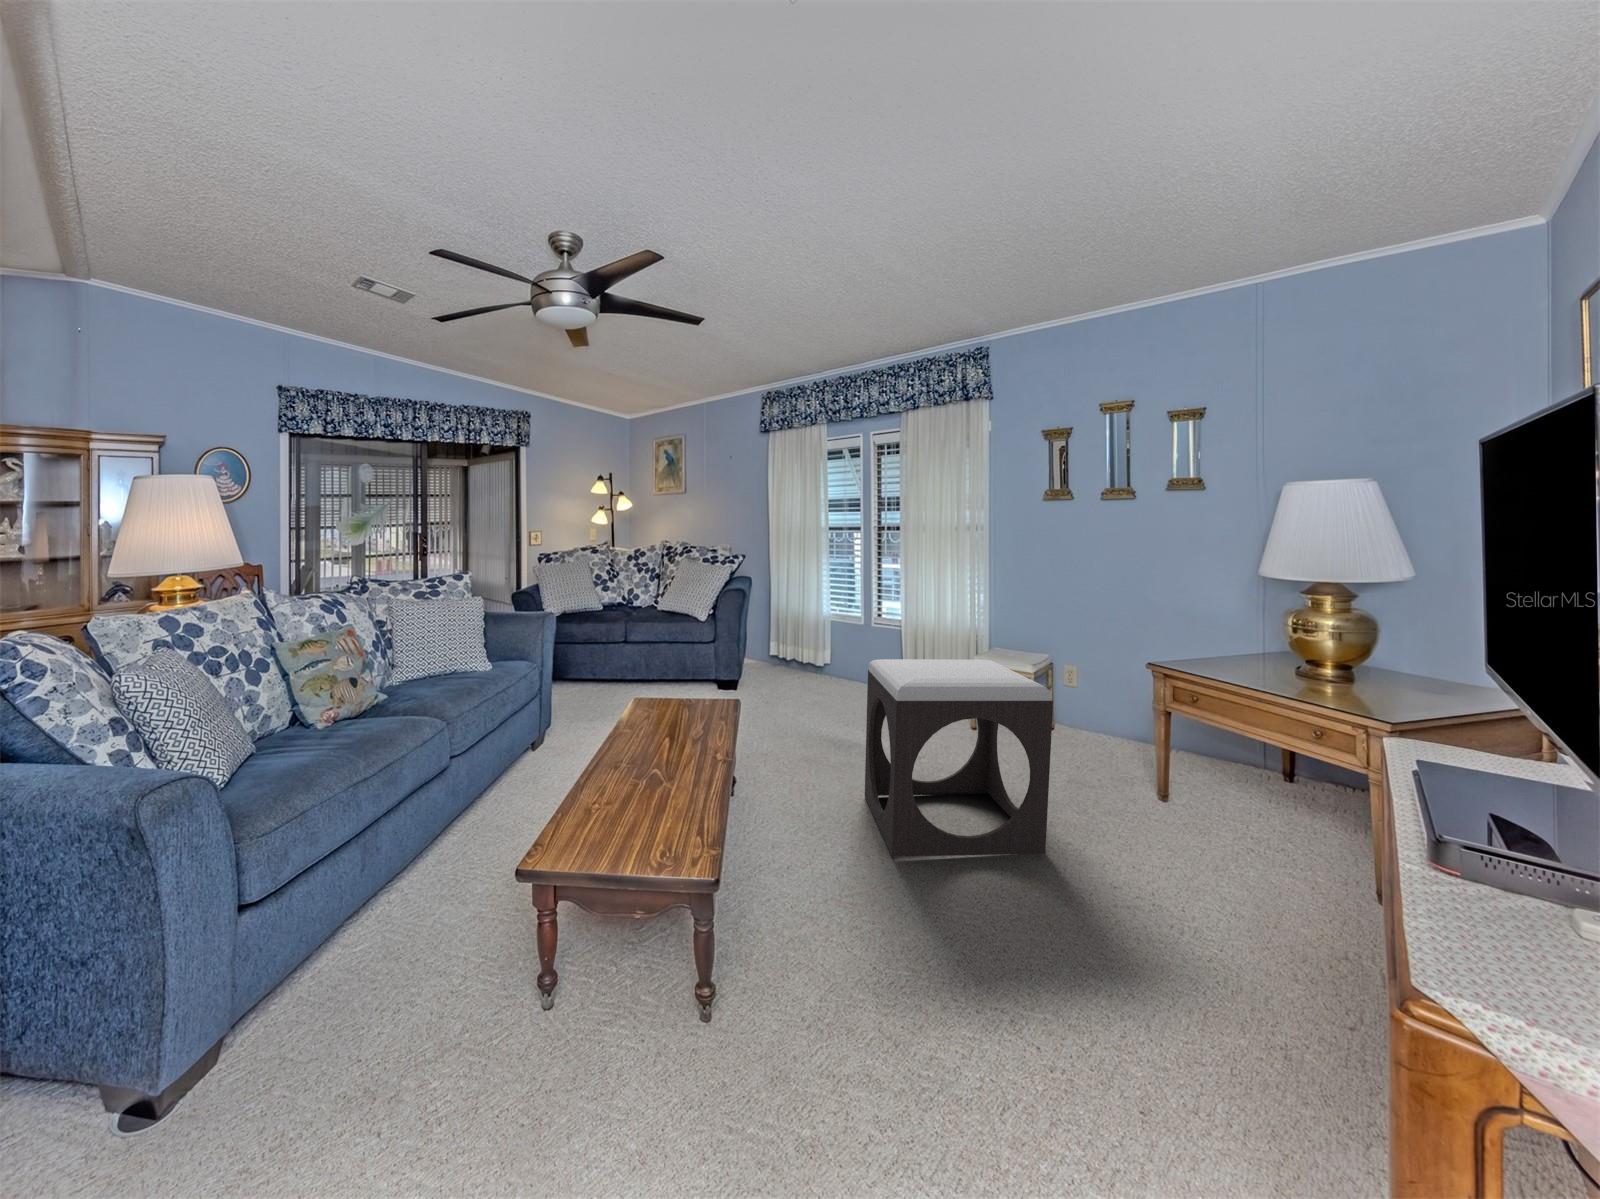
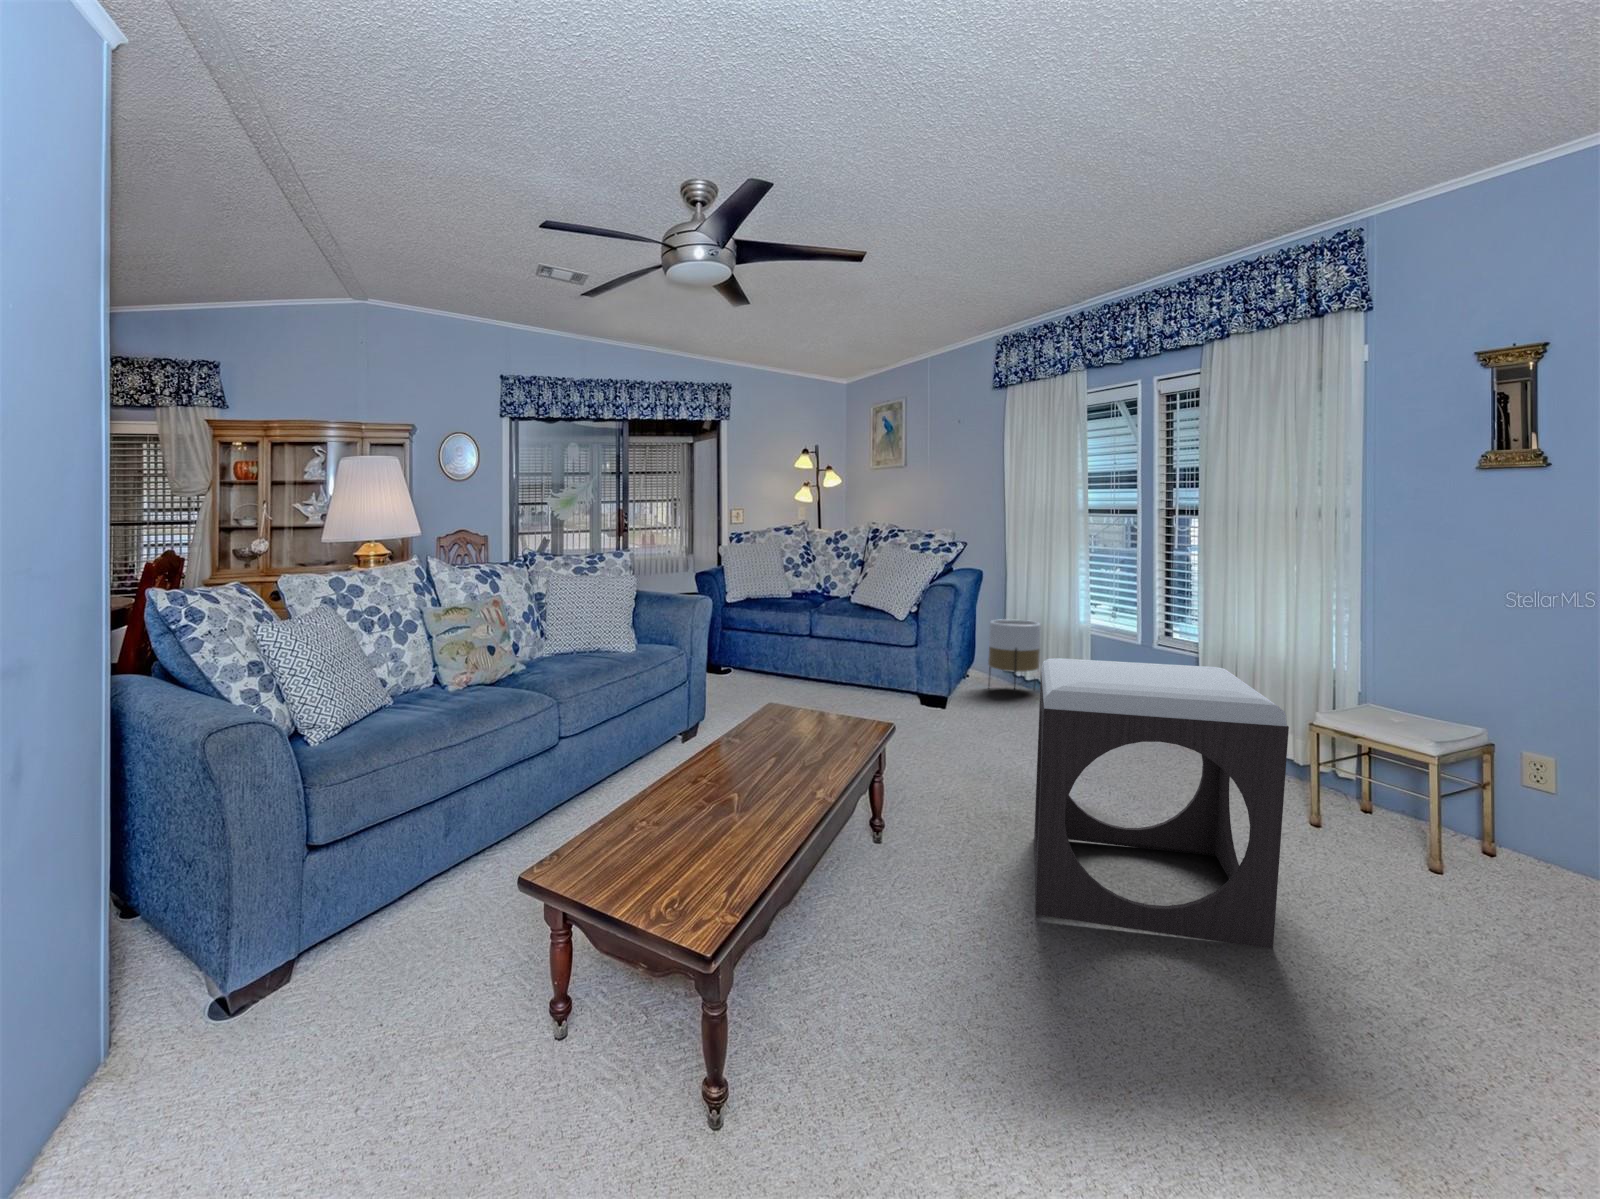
planter: none [779,623,819,685] -> present [988,619,1041,686]

